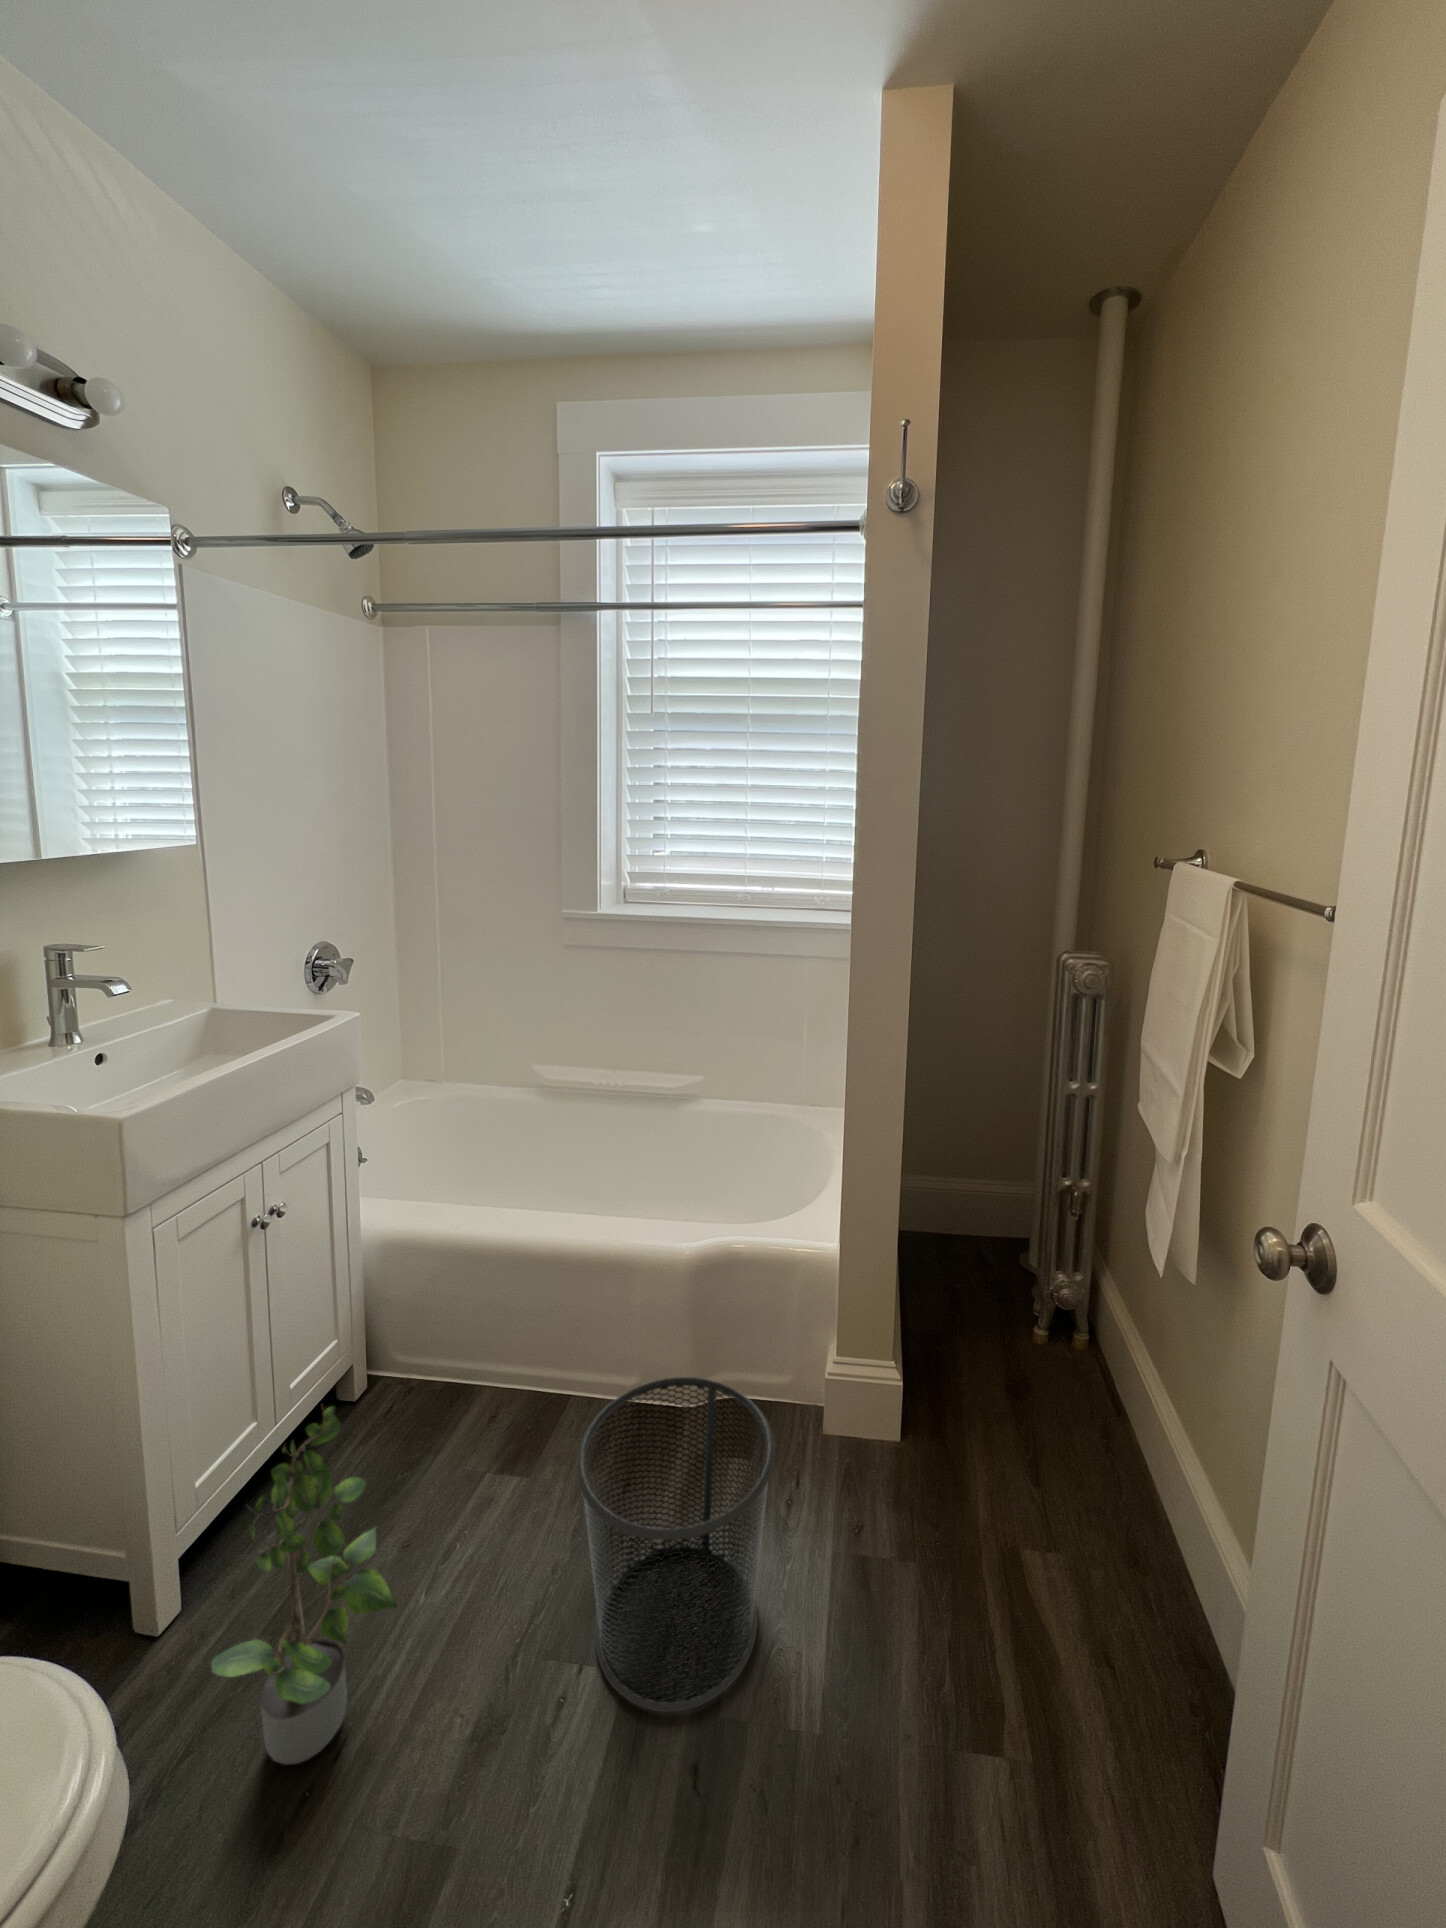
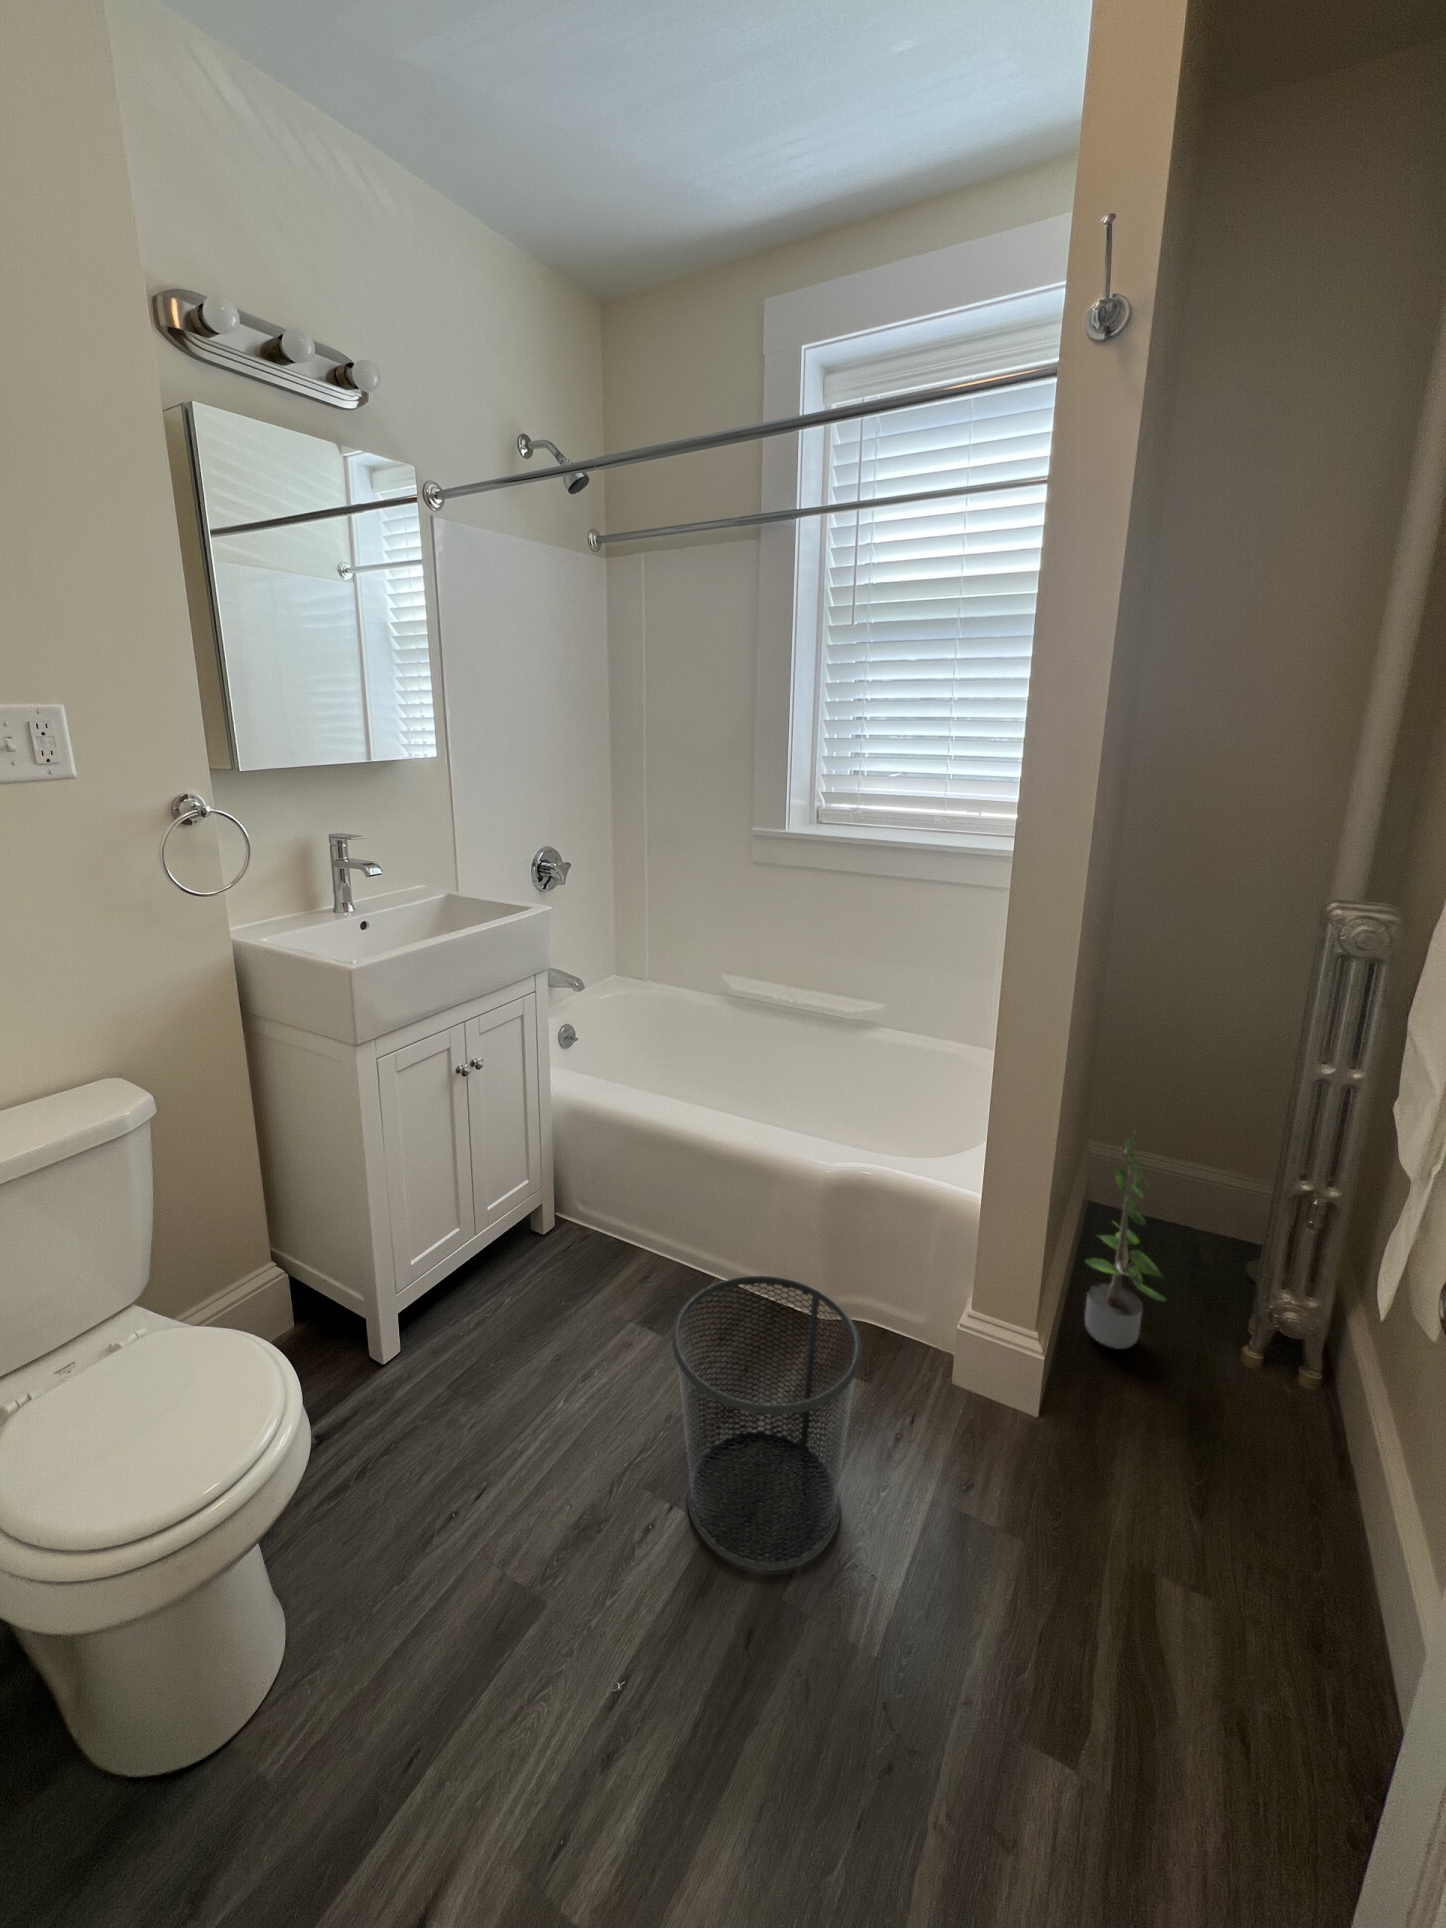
potted plant: present [211,1406,397,1764] -> present [1085,1130,1166,1349]

